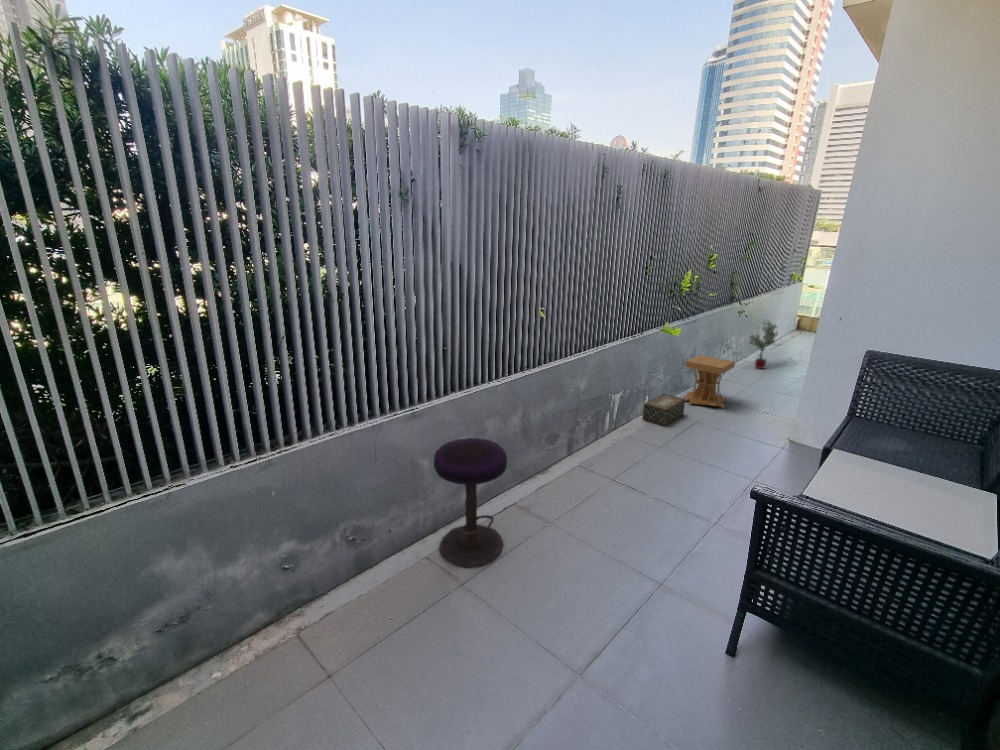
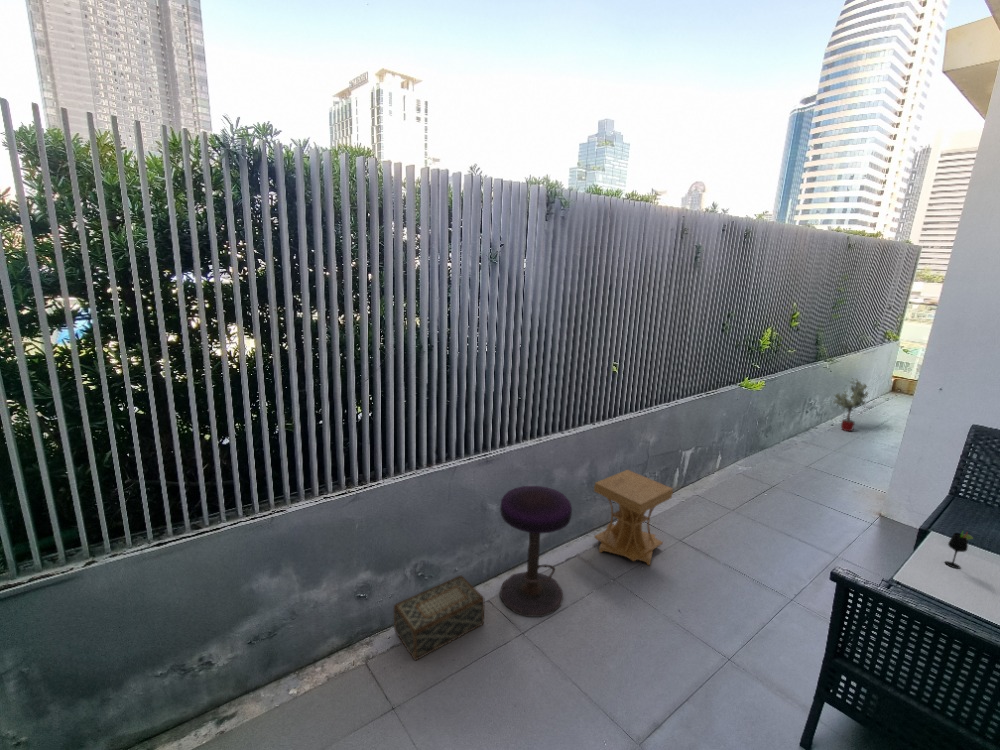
side table: present [684,355,735,409] -> present [594,470,673,565]
woven basket: present [643,394,685,426] -> present [394,576,485,660]
wine glass: none [846,443,870,477] -> present [945,532,973,568]

